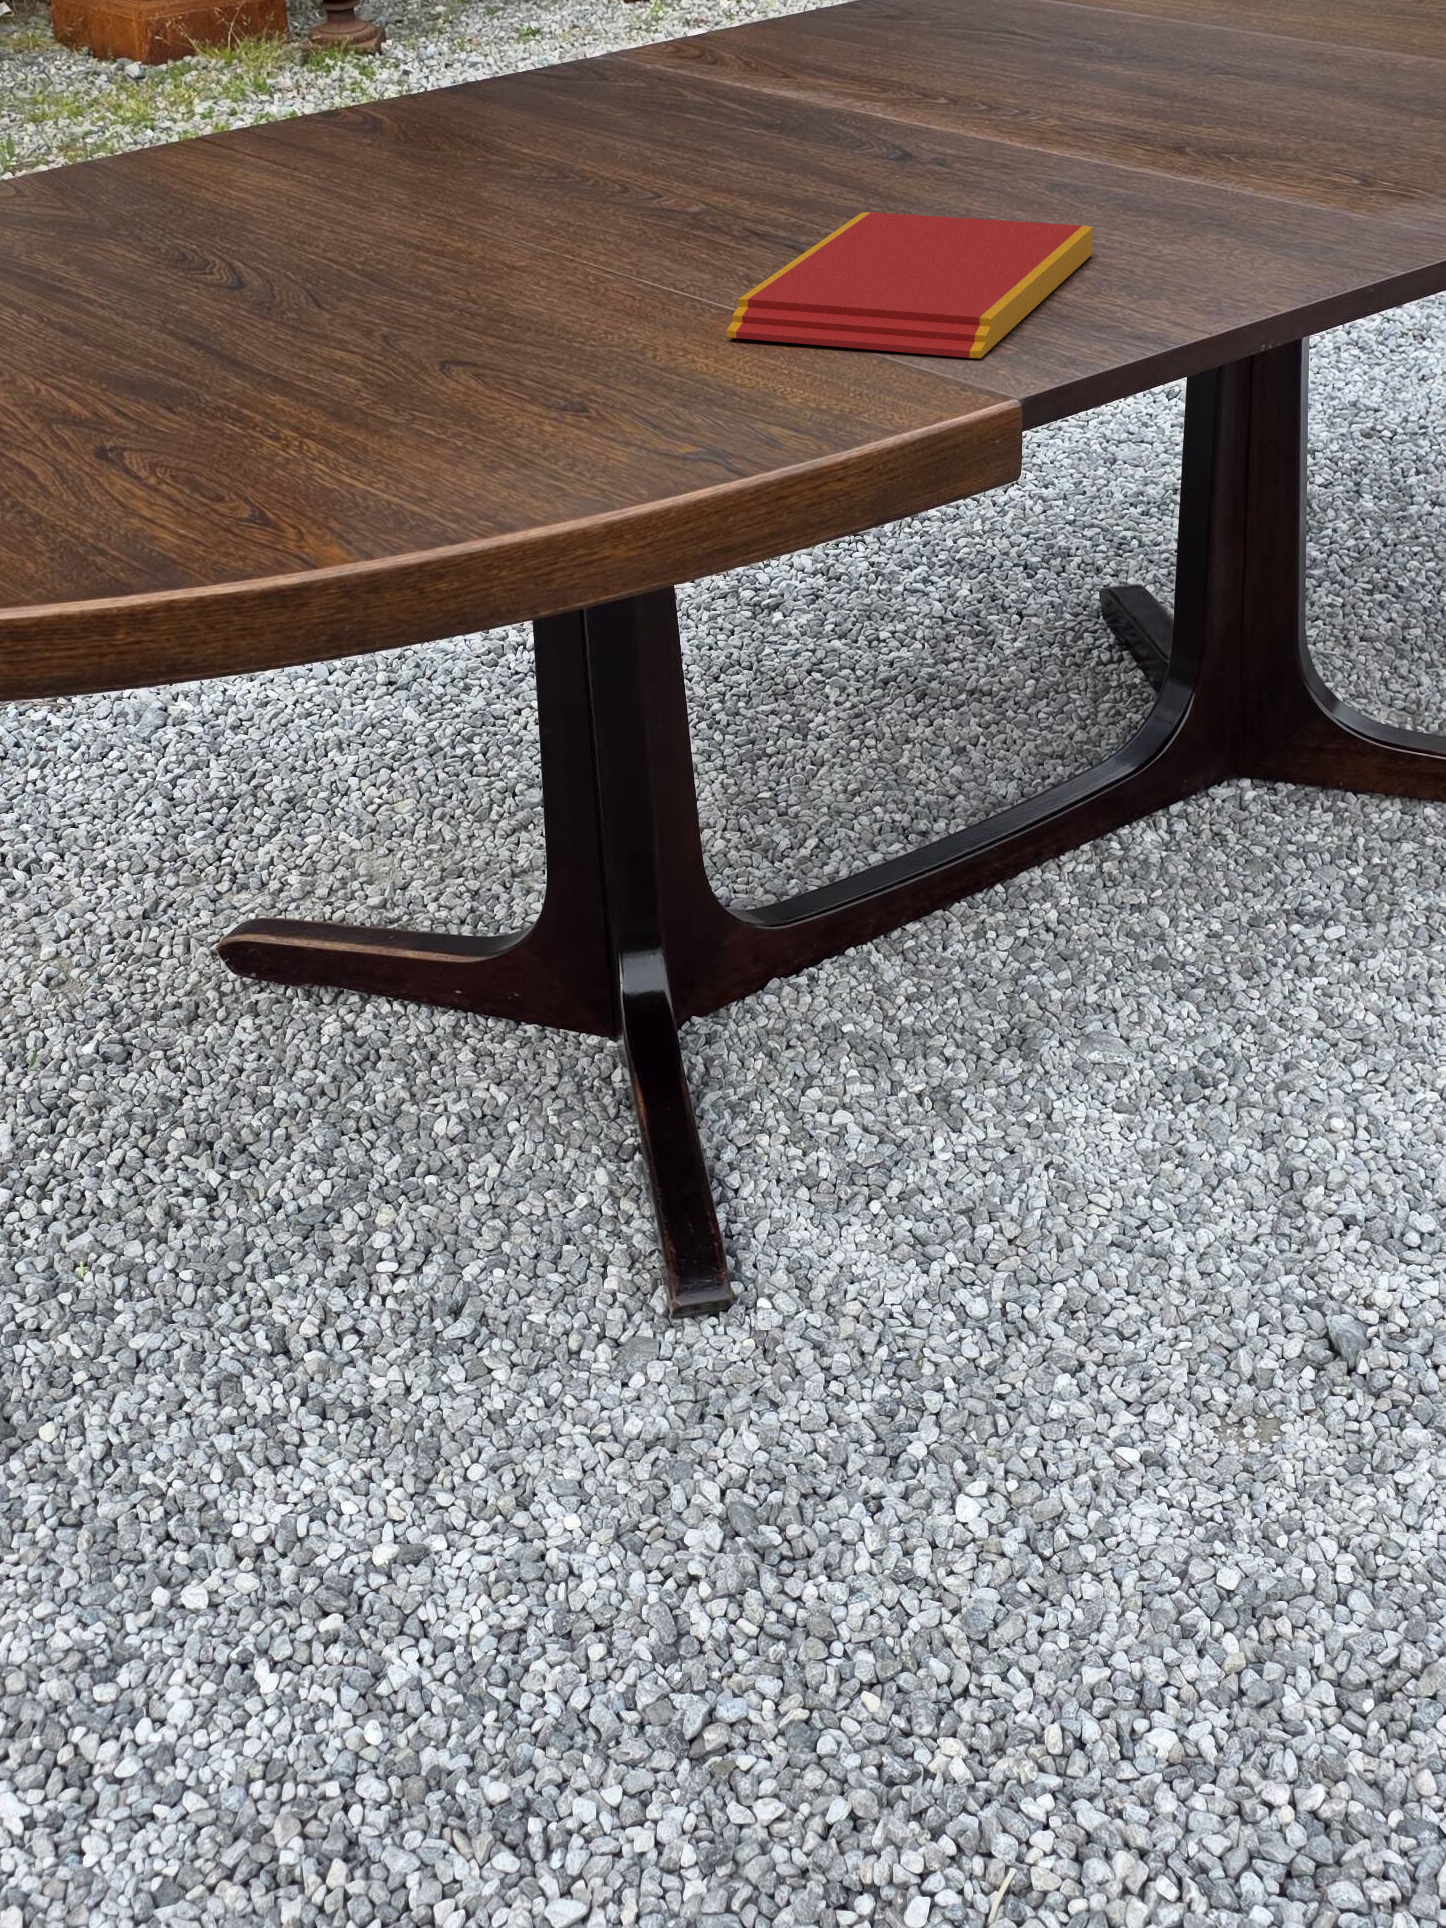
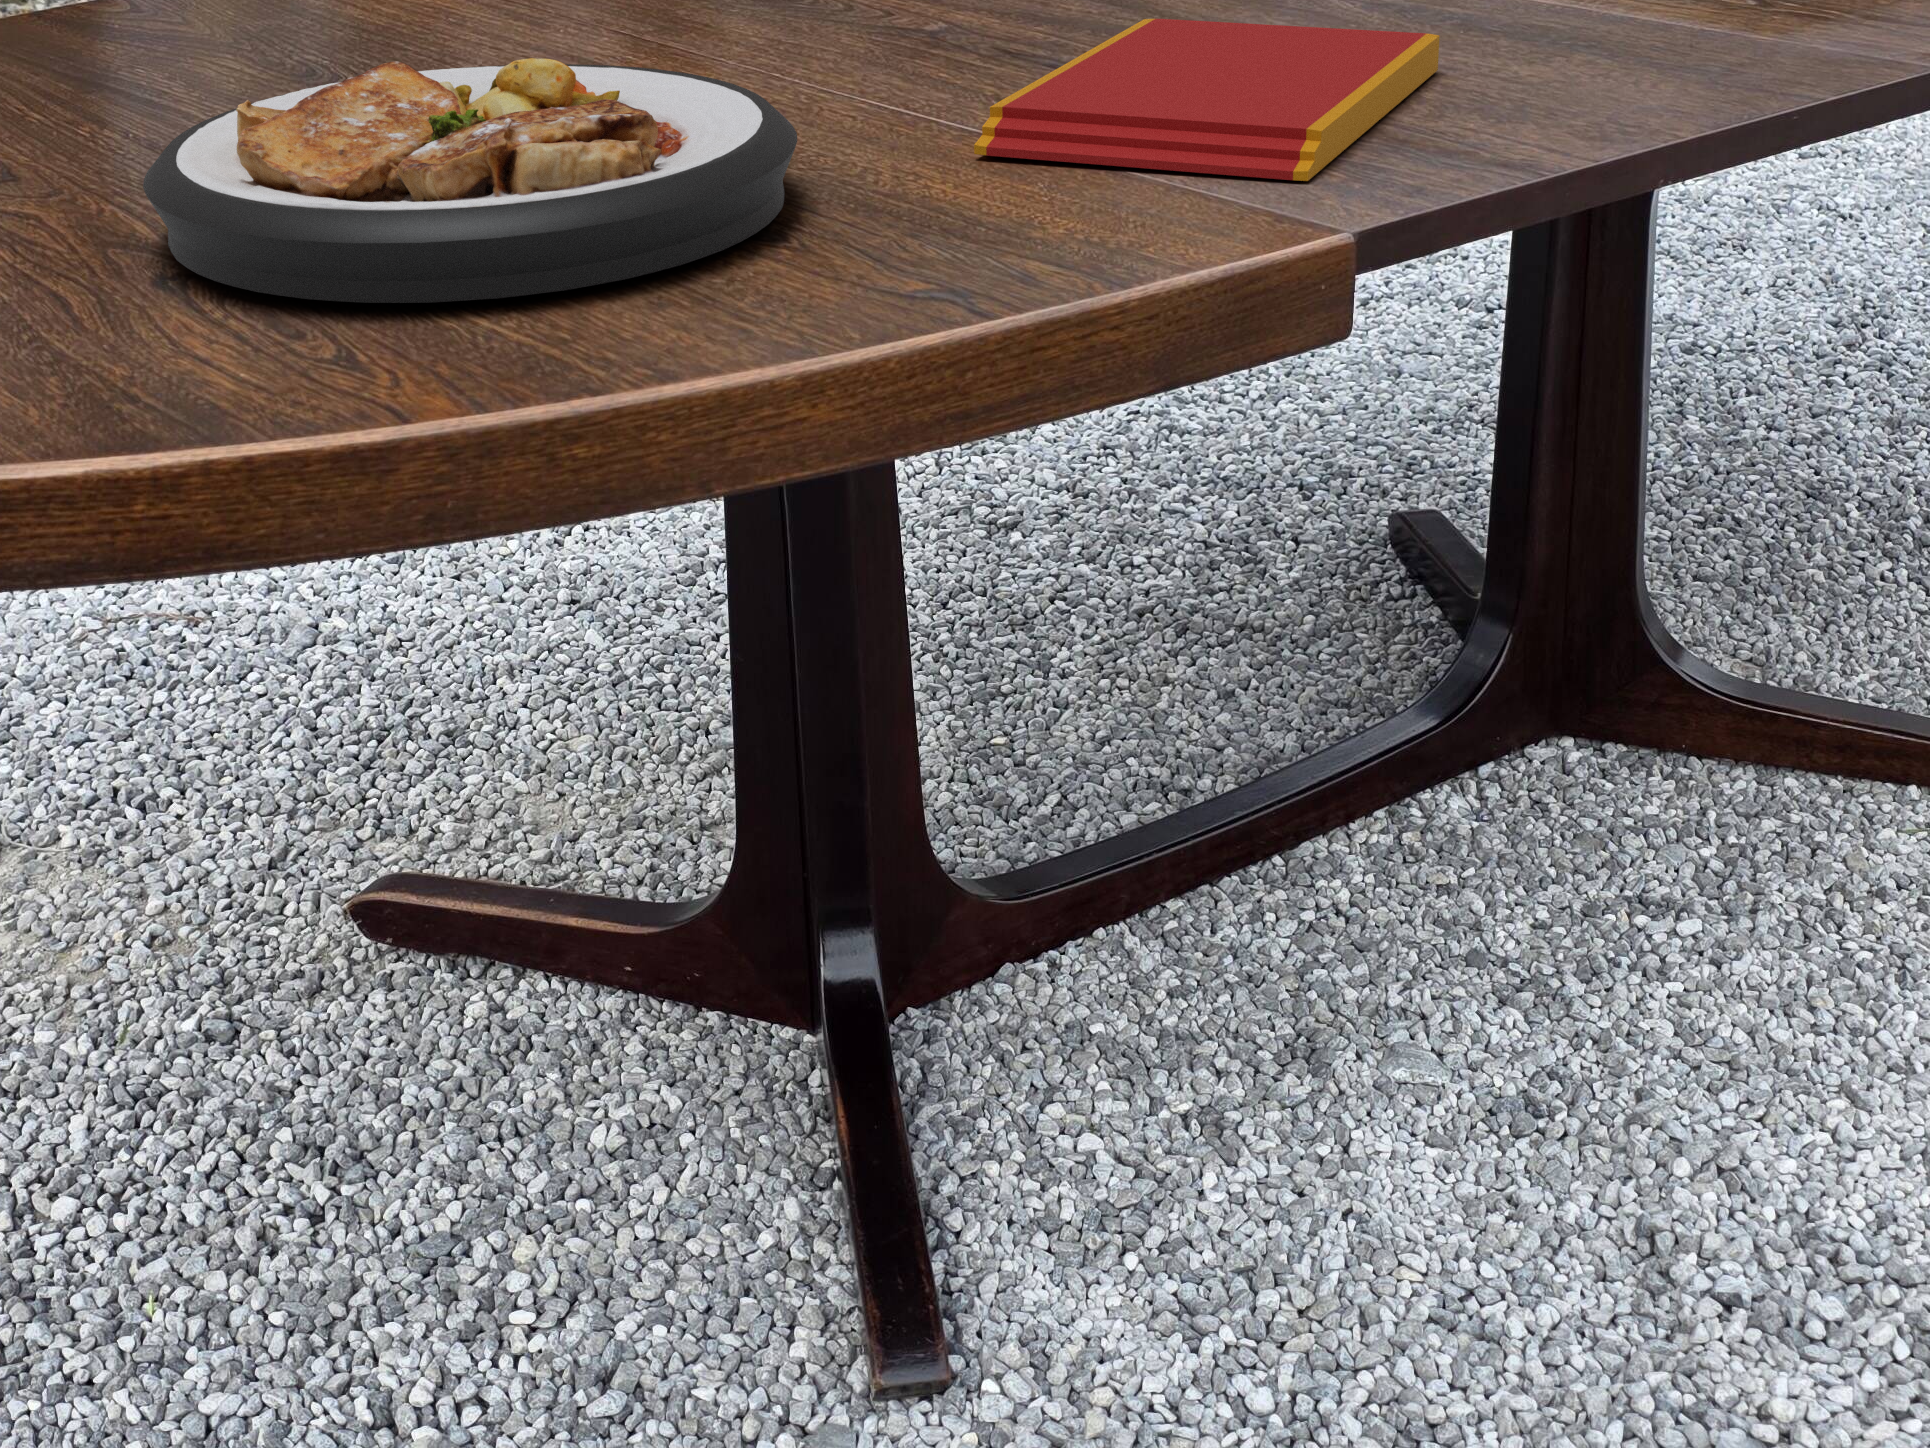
plate: none [93,269,591,474] -> present [143,58,797,303]

